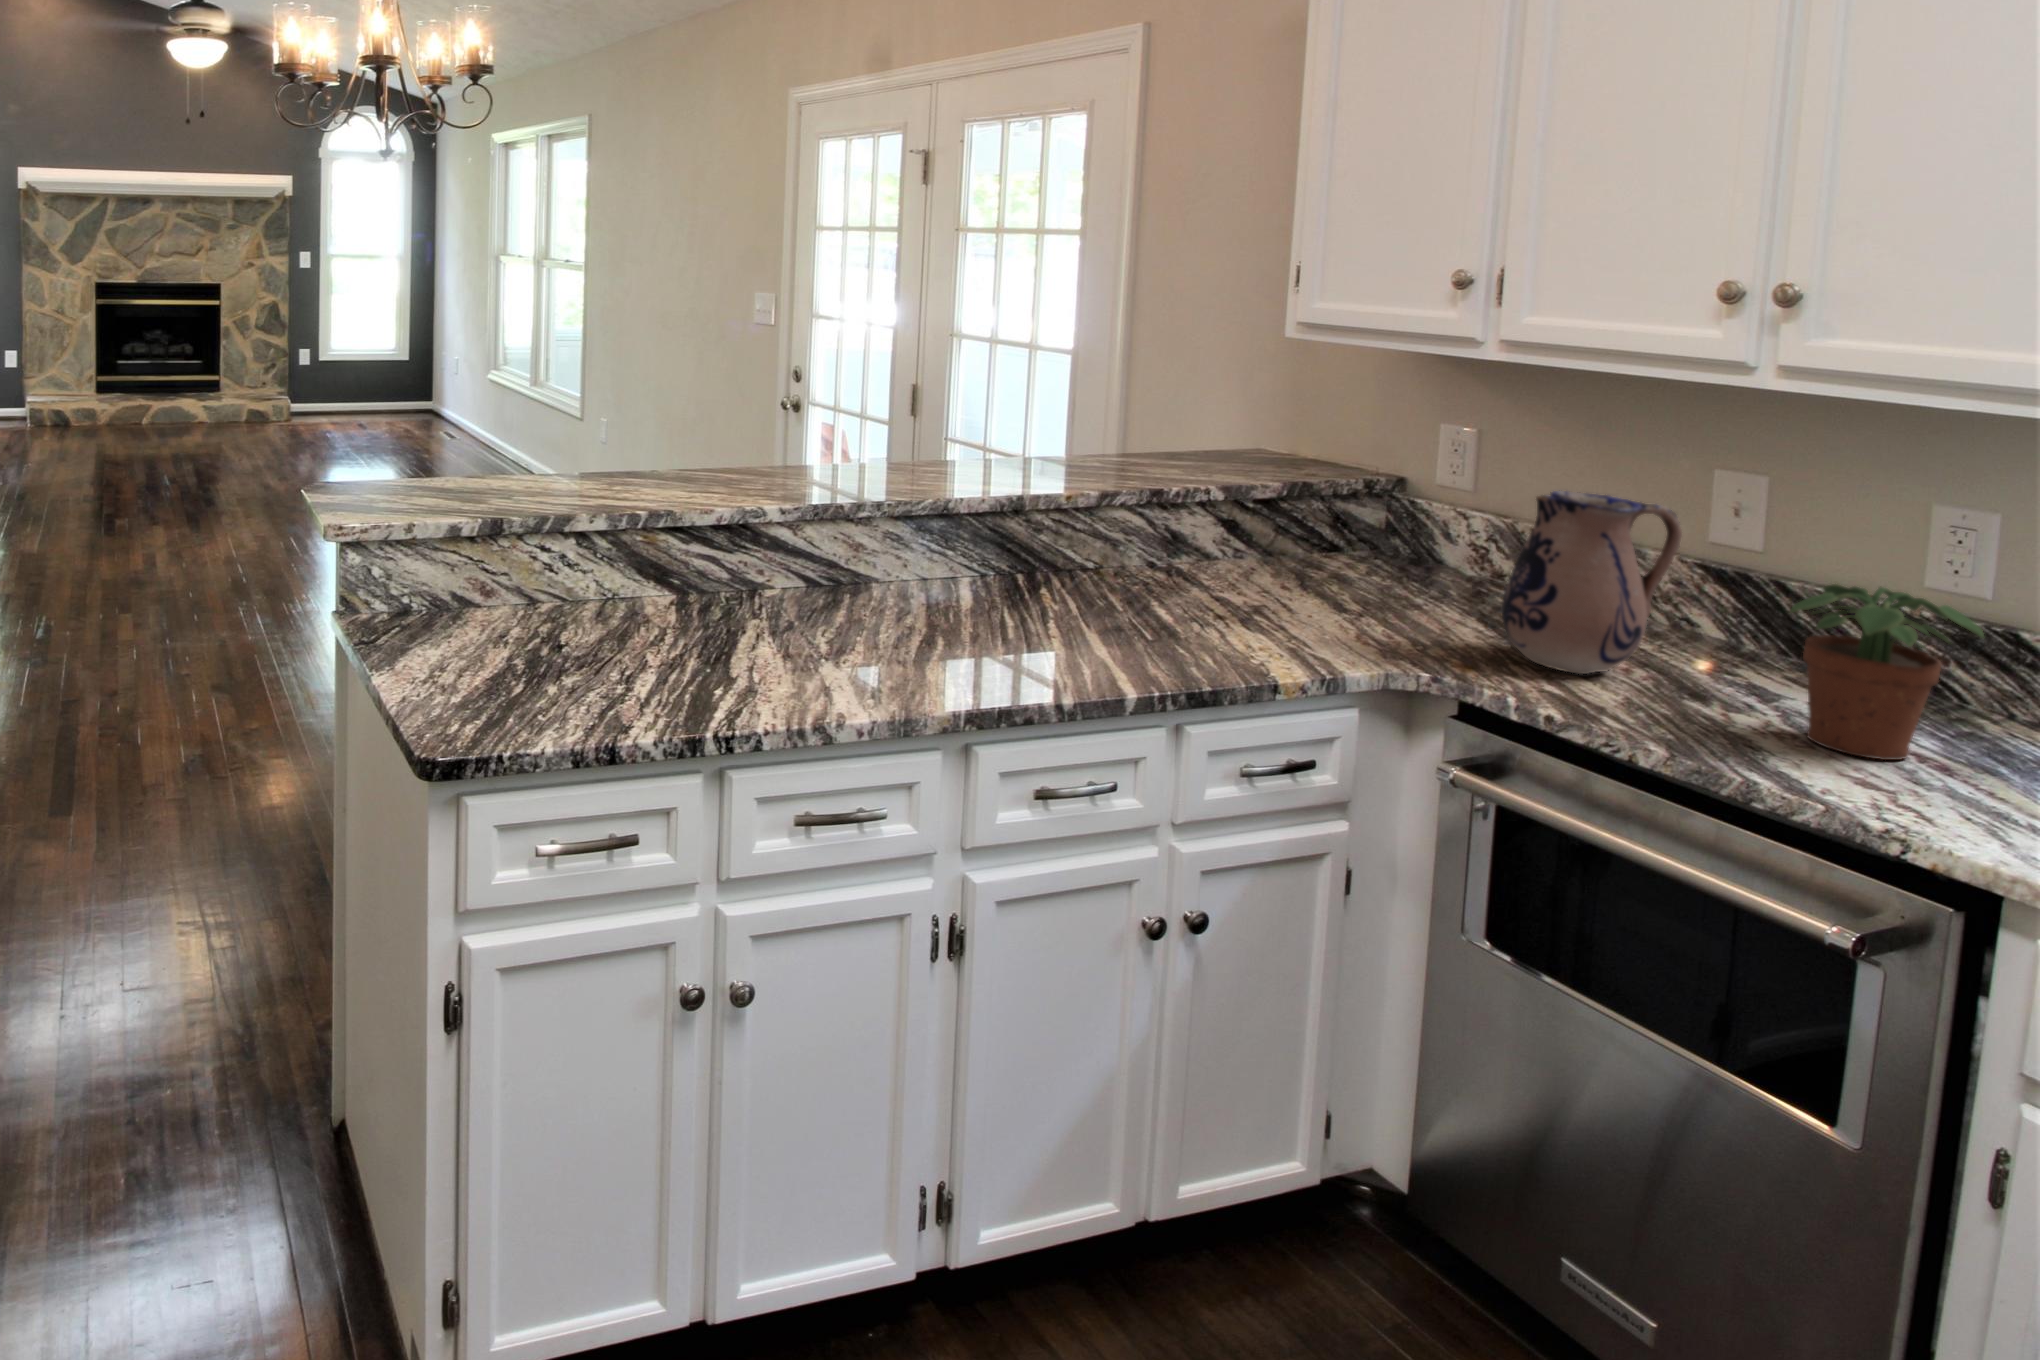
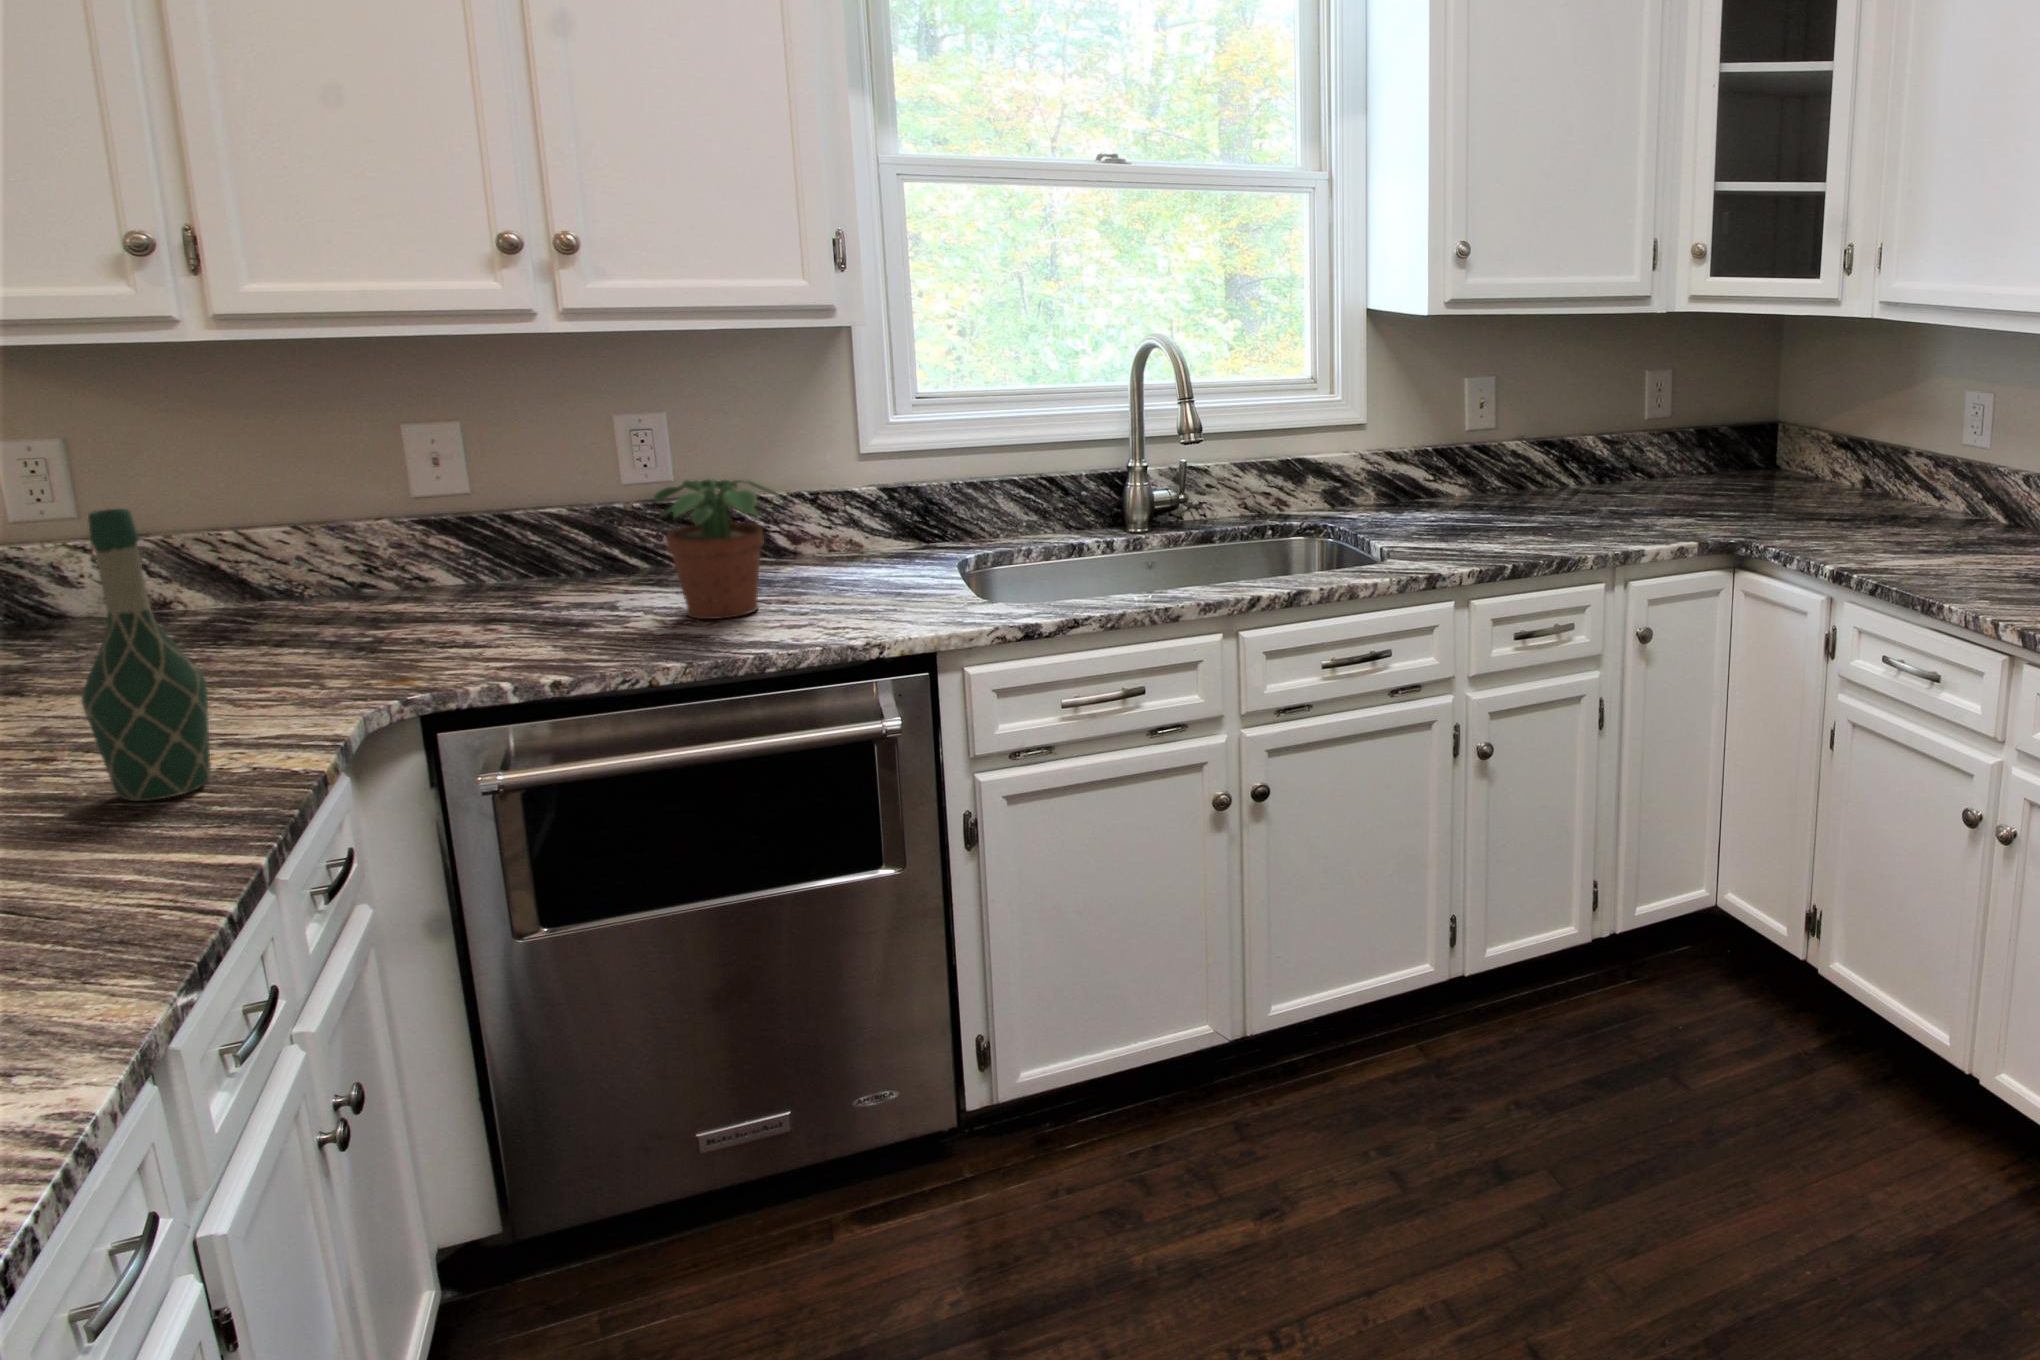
wine bottle: none [1177,452,1249,662] -> present [82,509,211,801]
ceramic pitcher: present [1502,491,1682,674] -> none [358,460,513,653]

